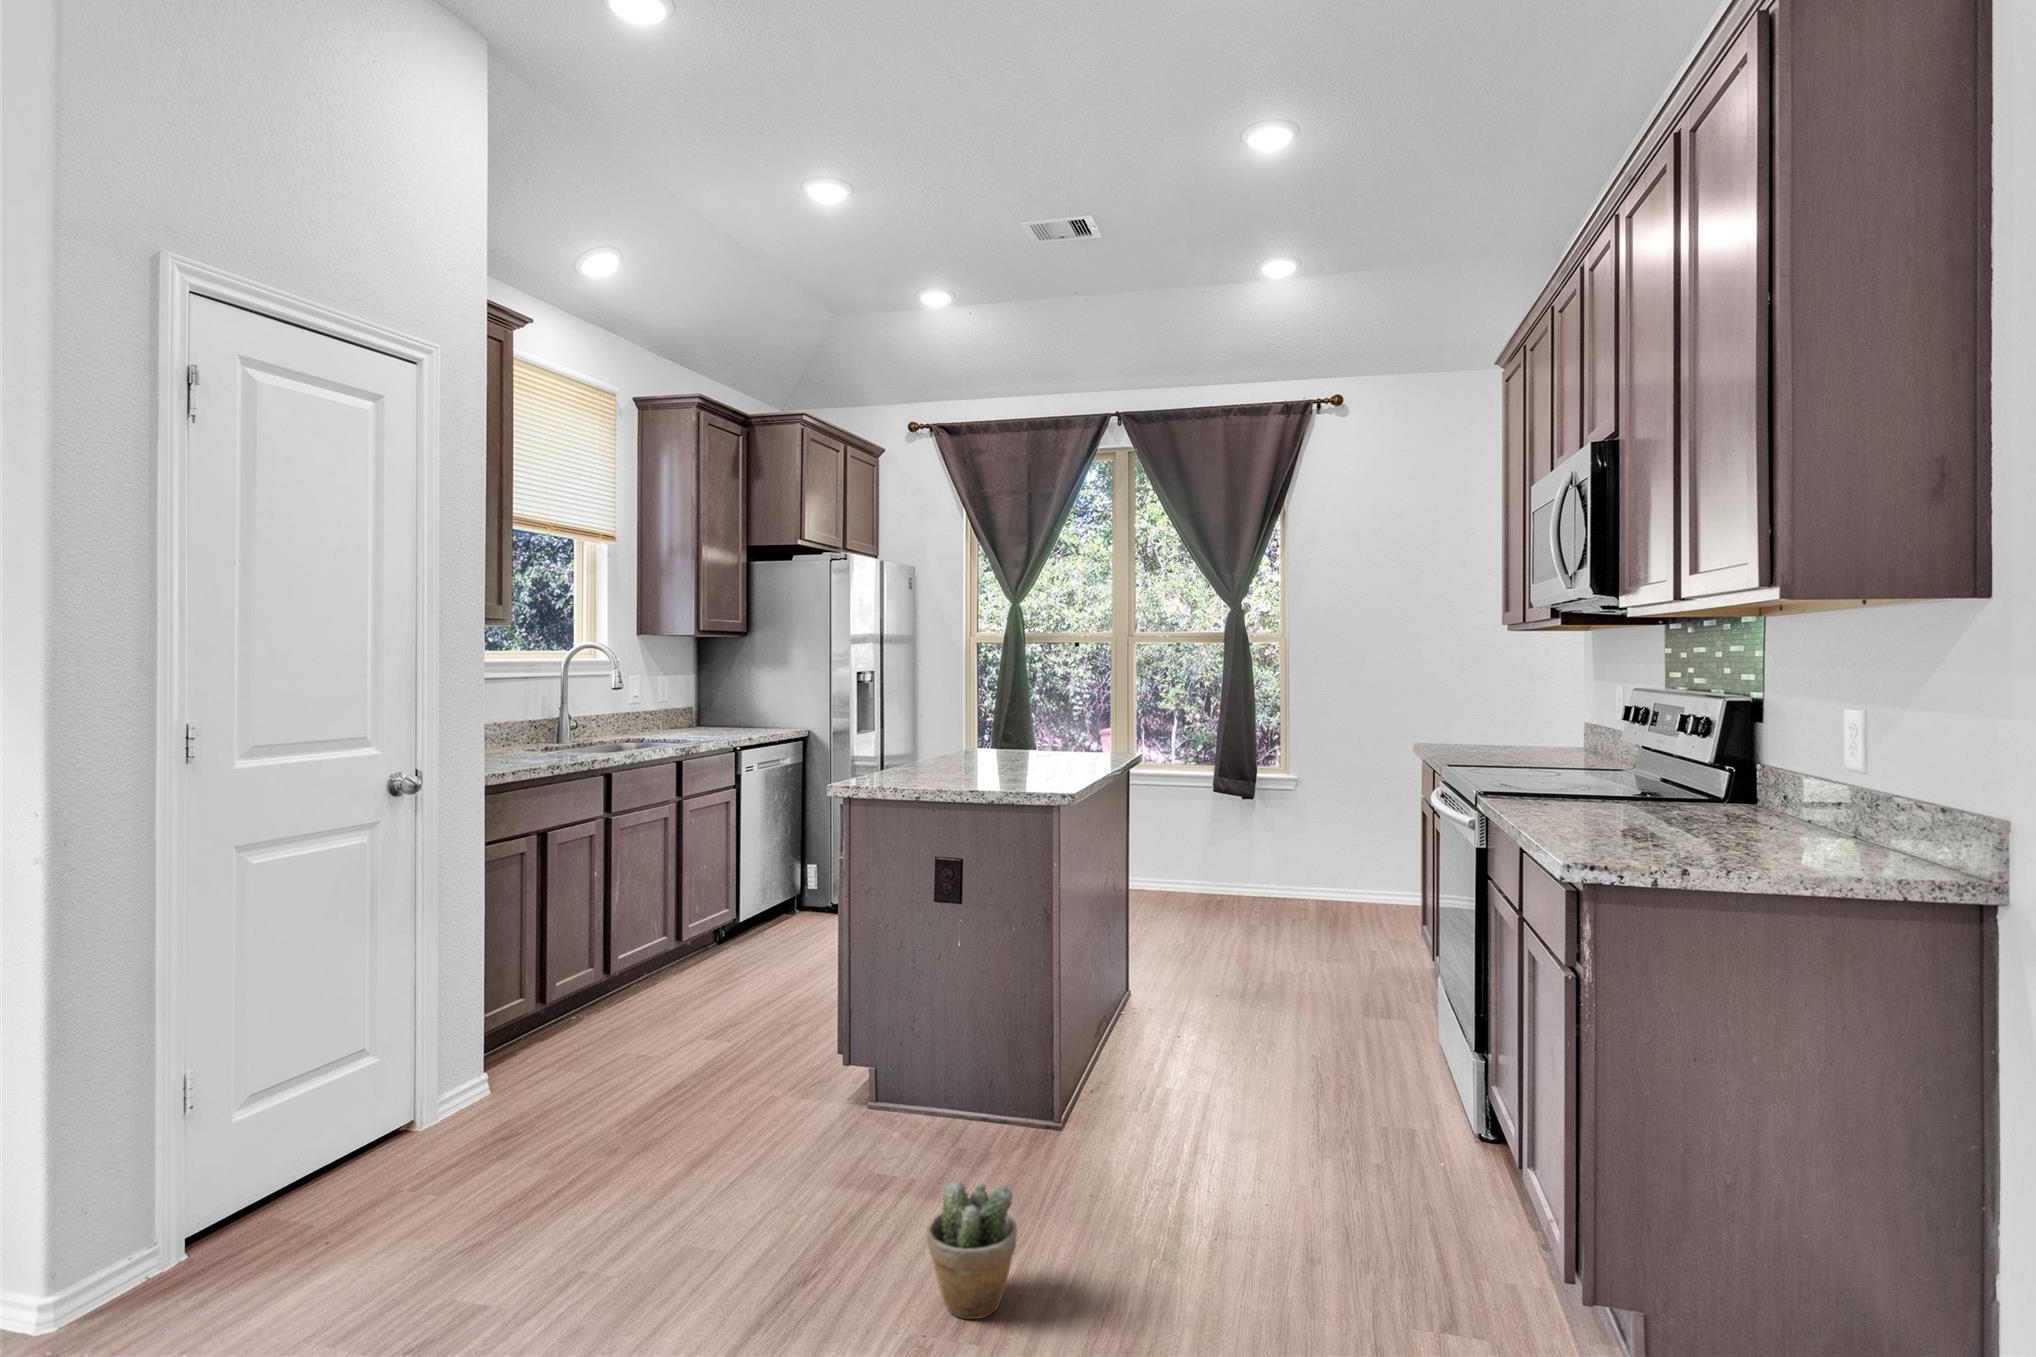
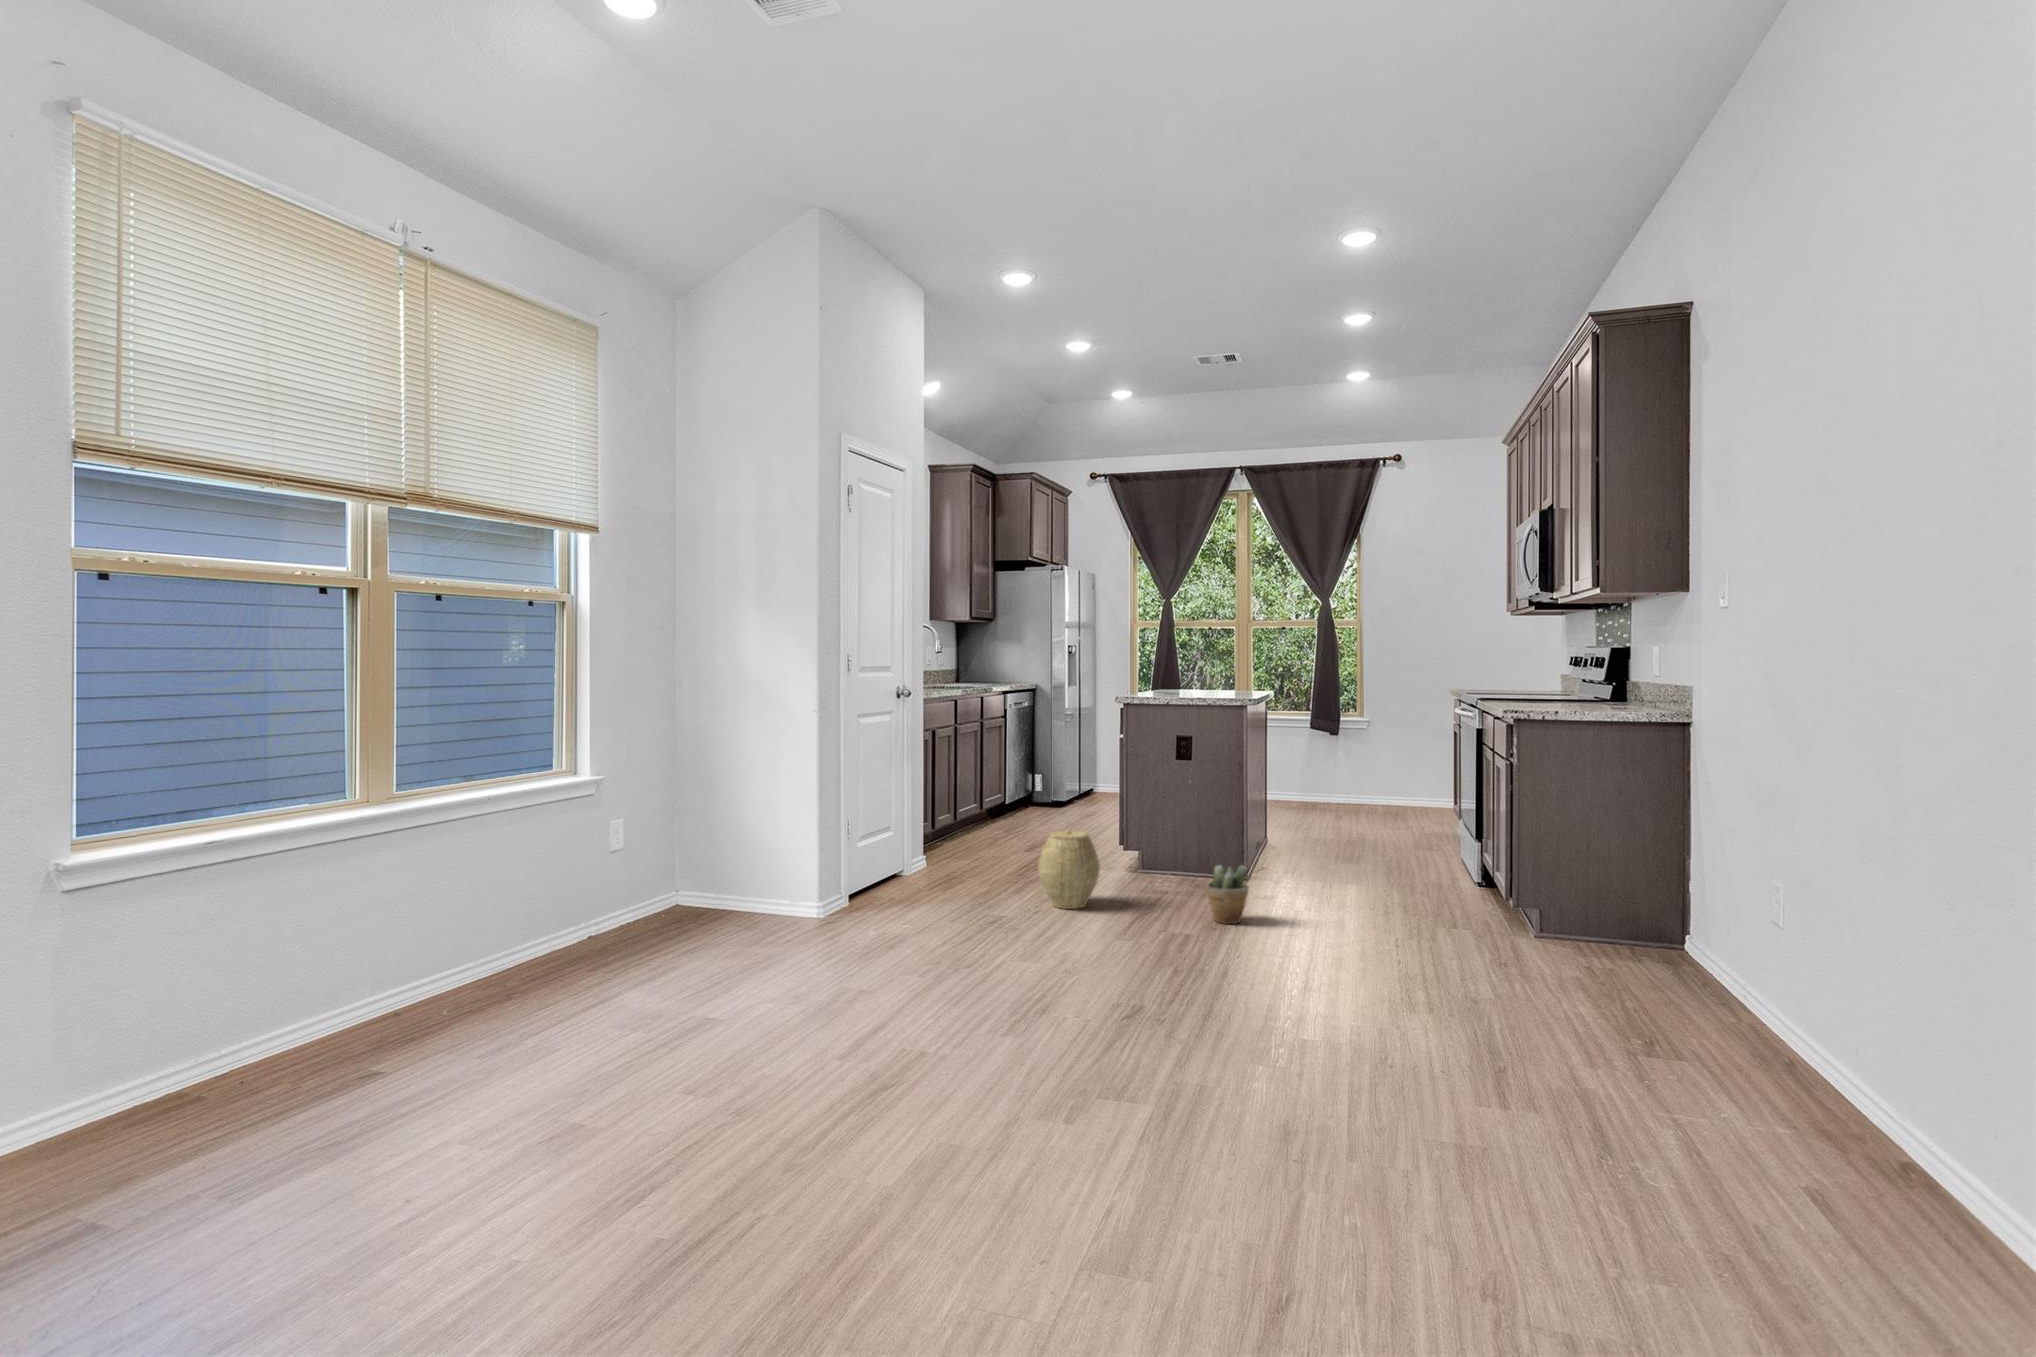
woven basket: none [603,1077,735,1257] -> present [1038,830,1100,909]

